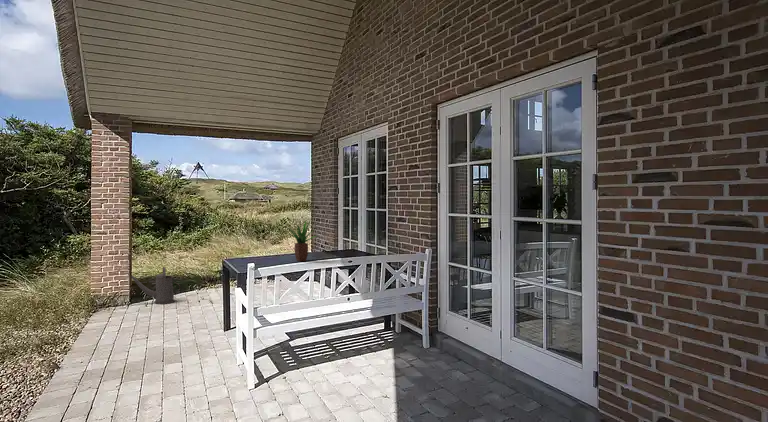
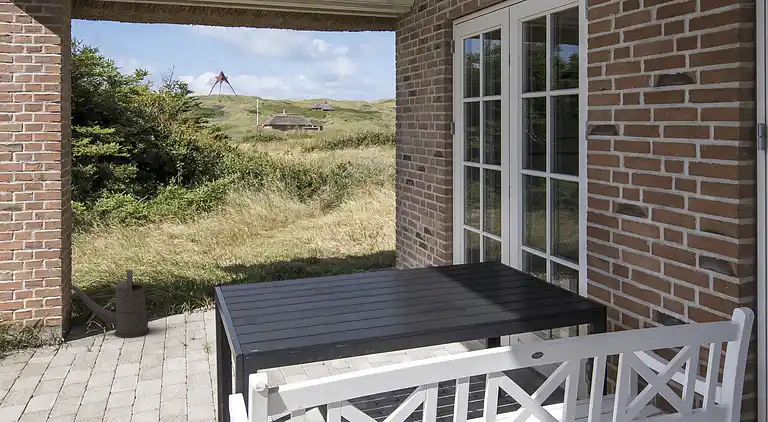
potted plant: present [288,222,313,261] -> none [352,207,427,304]

